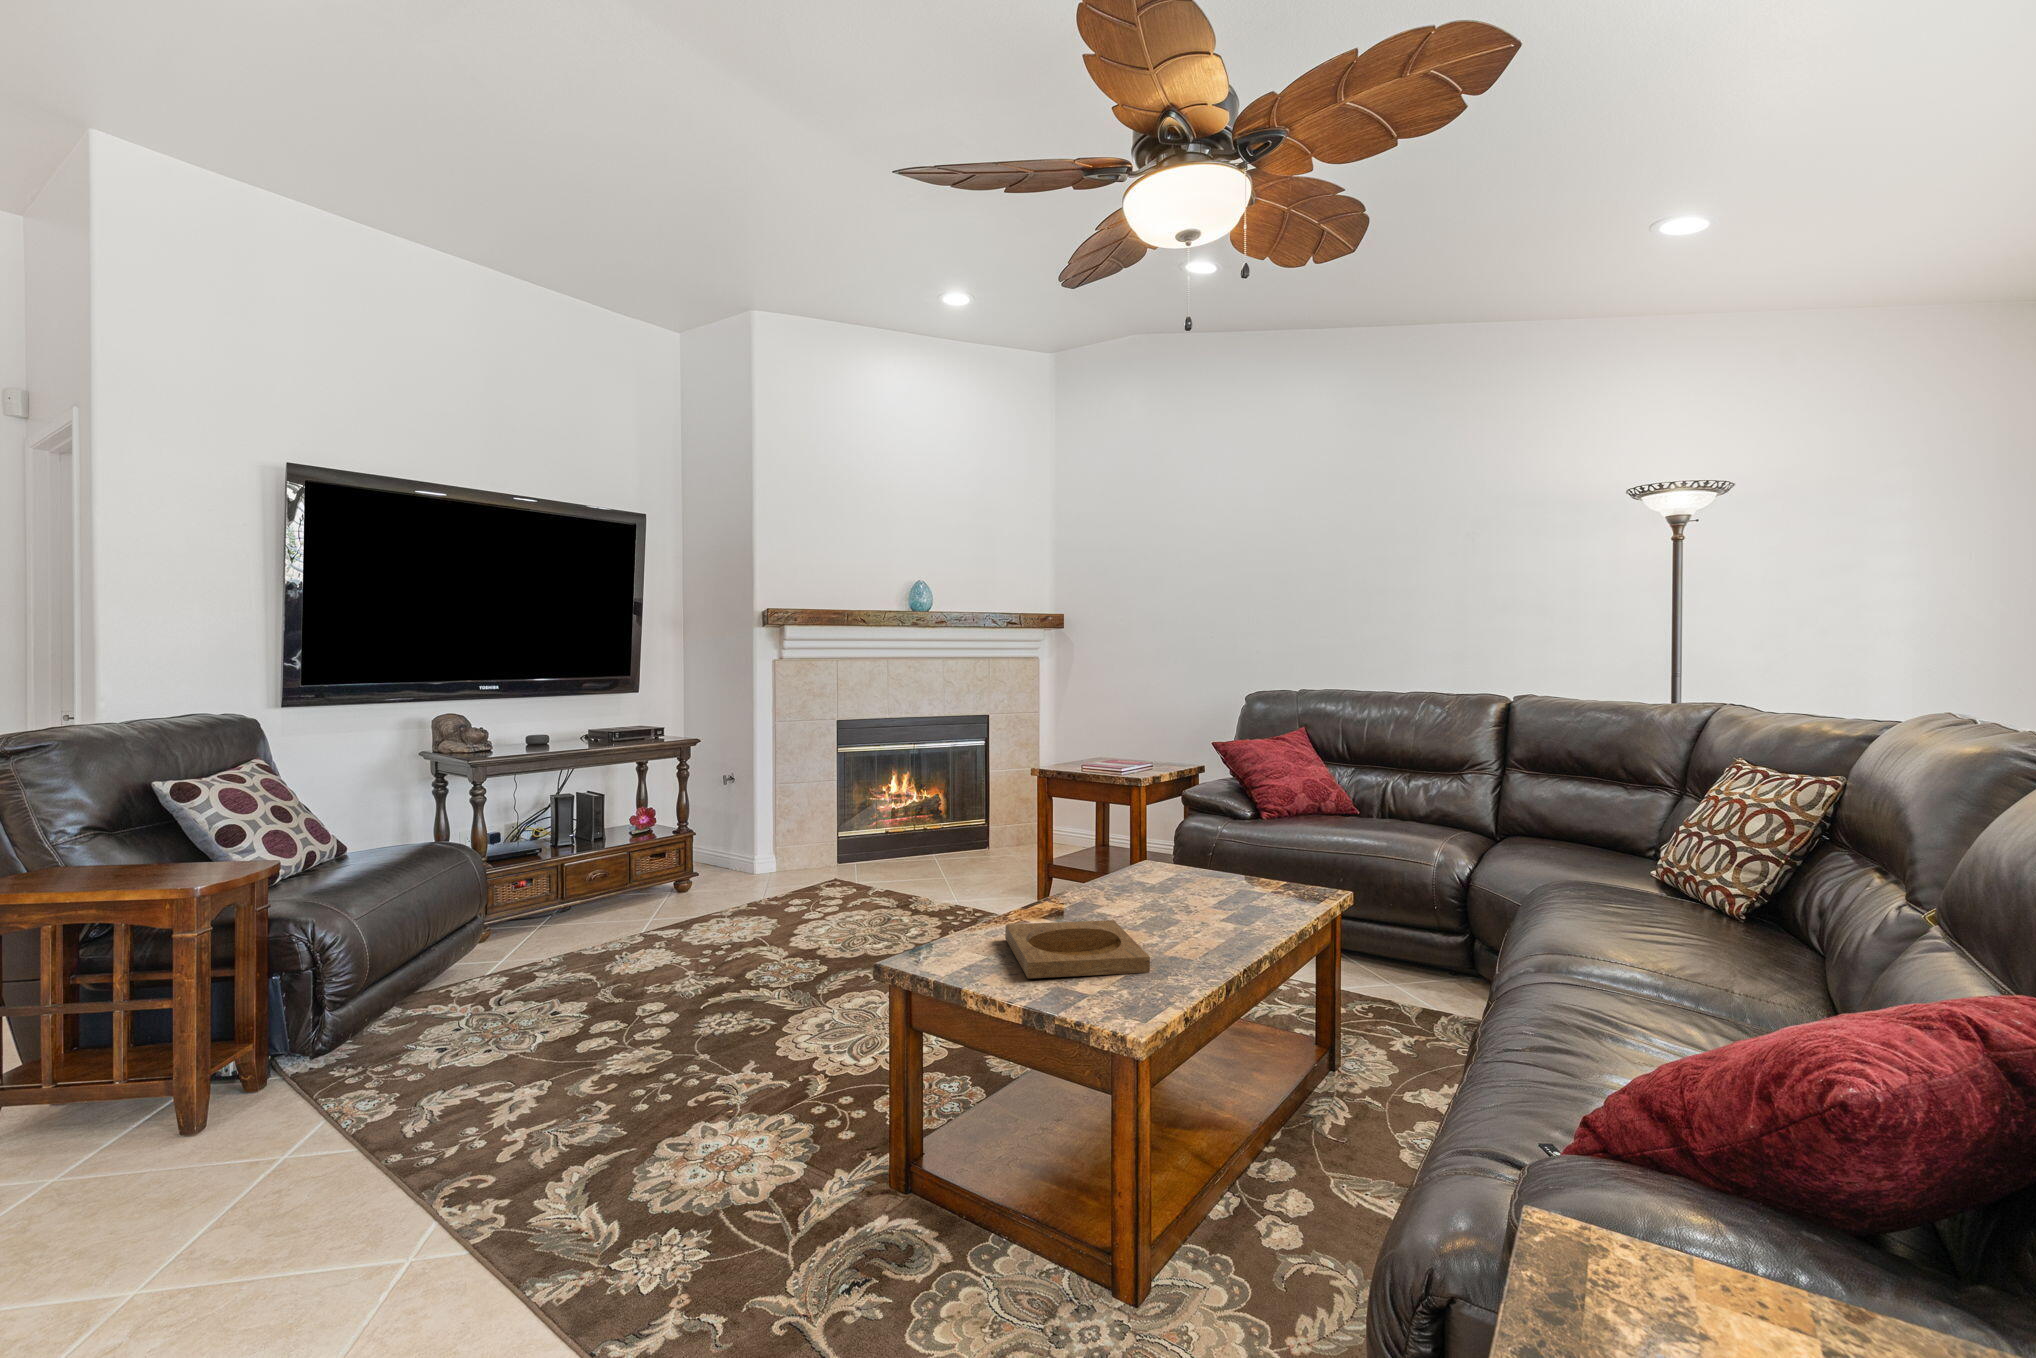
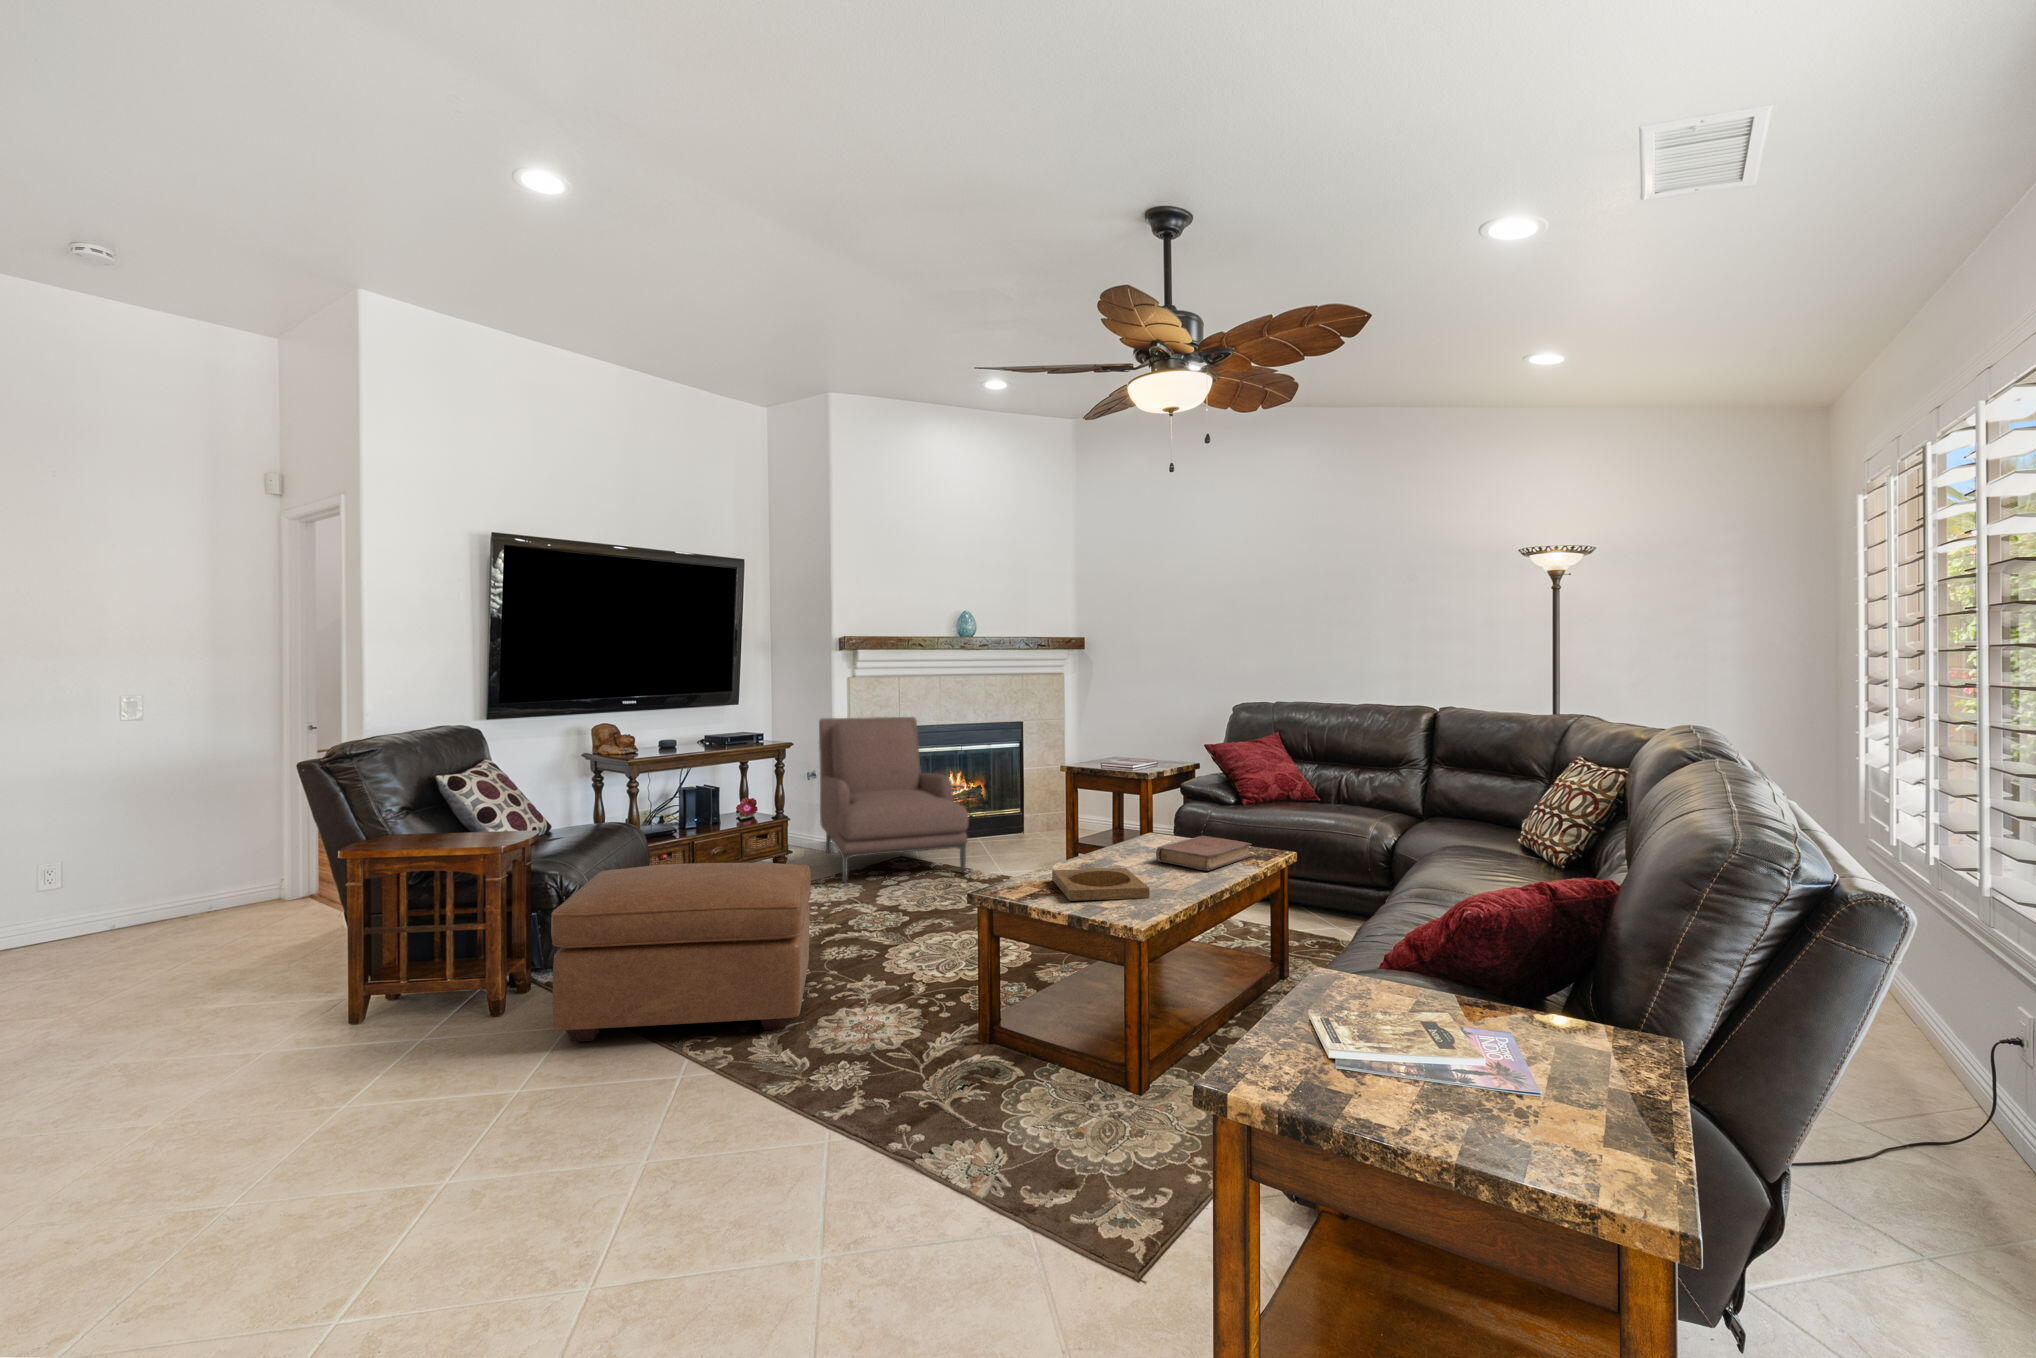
armchair: none [735,707,916,922] -> present [819,717,968,886]
book: none [1157,867,1294,924] -> present [1156,836,1253,871]
ottoman: none [231,905,672,1188] -> present [551,863,811,1042]

